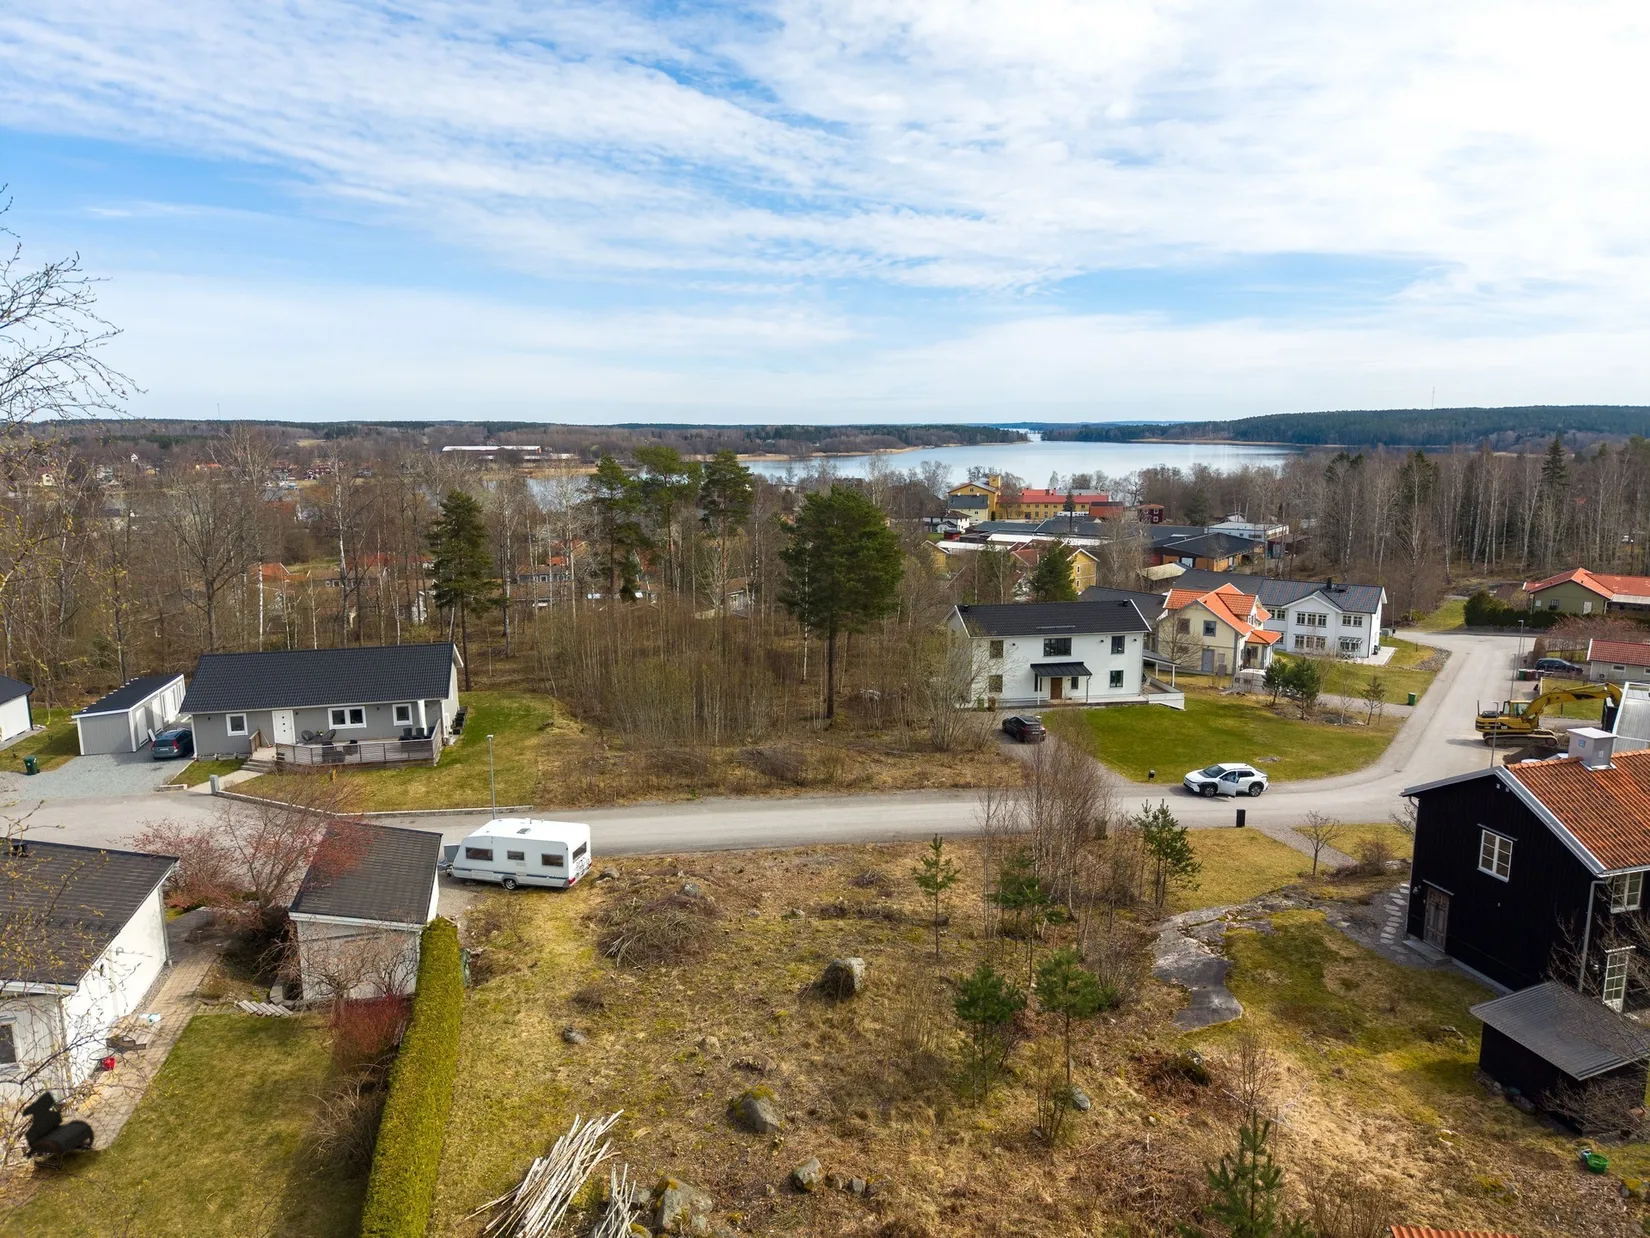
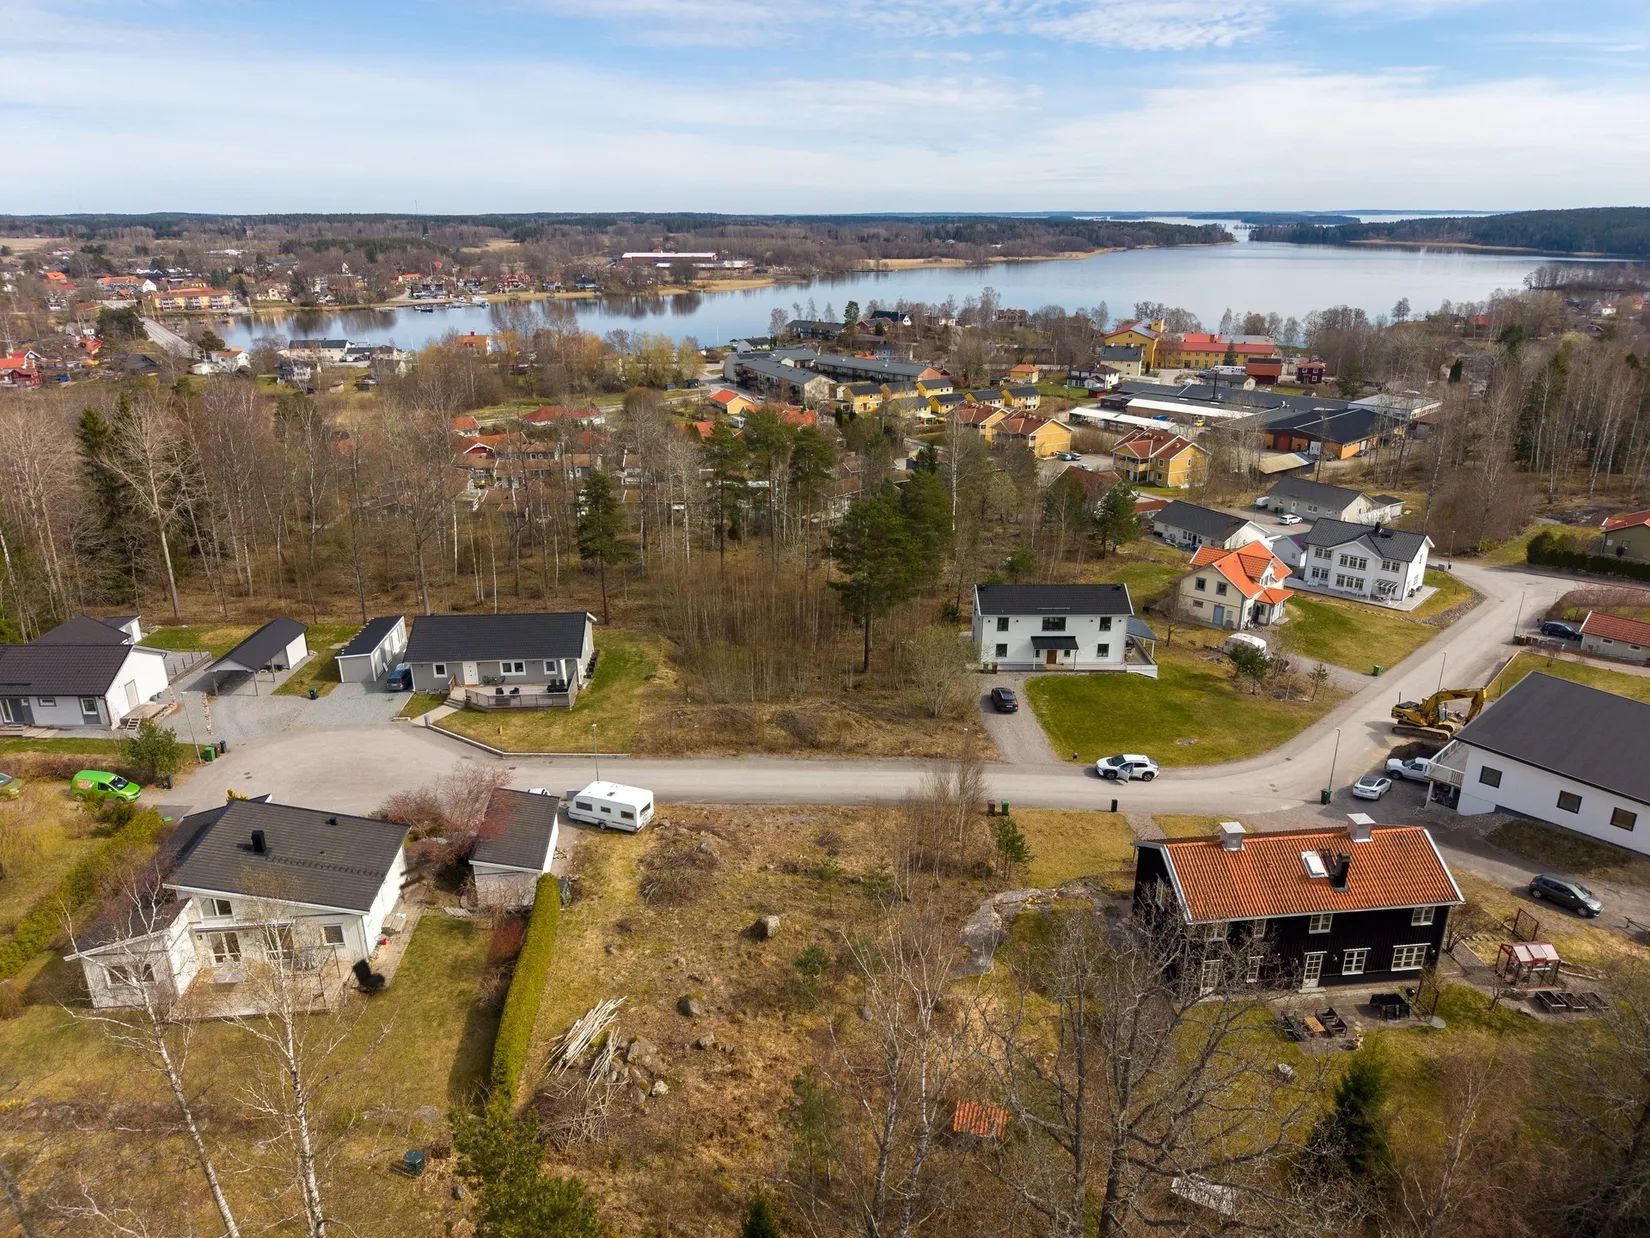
bench: none [135,935,207,1008] -> present [399,865,430,903]

